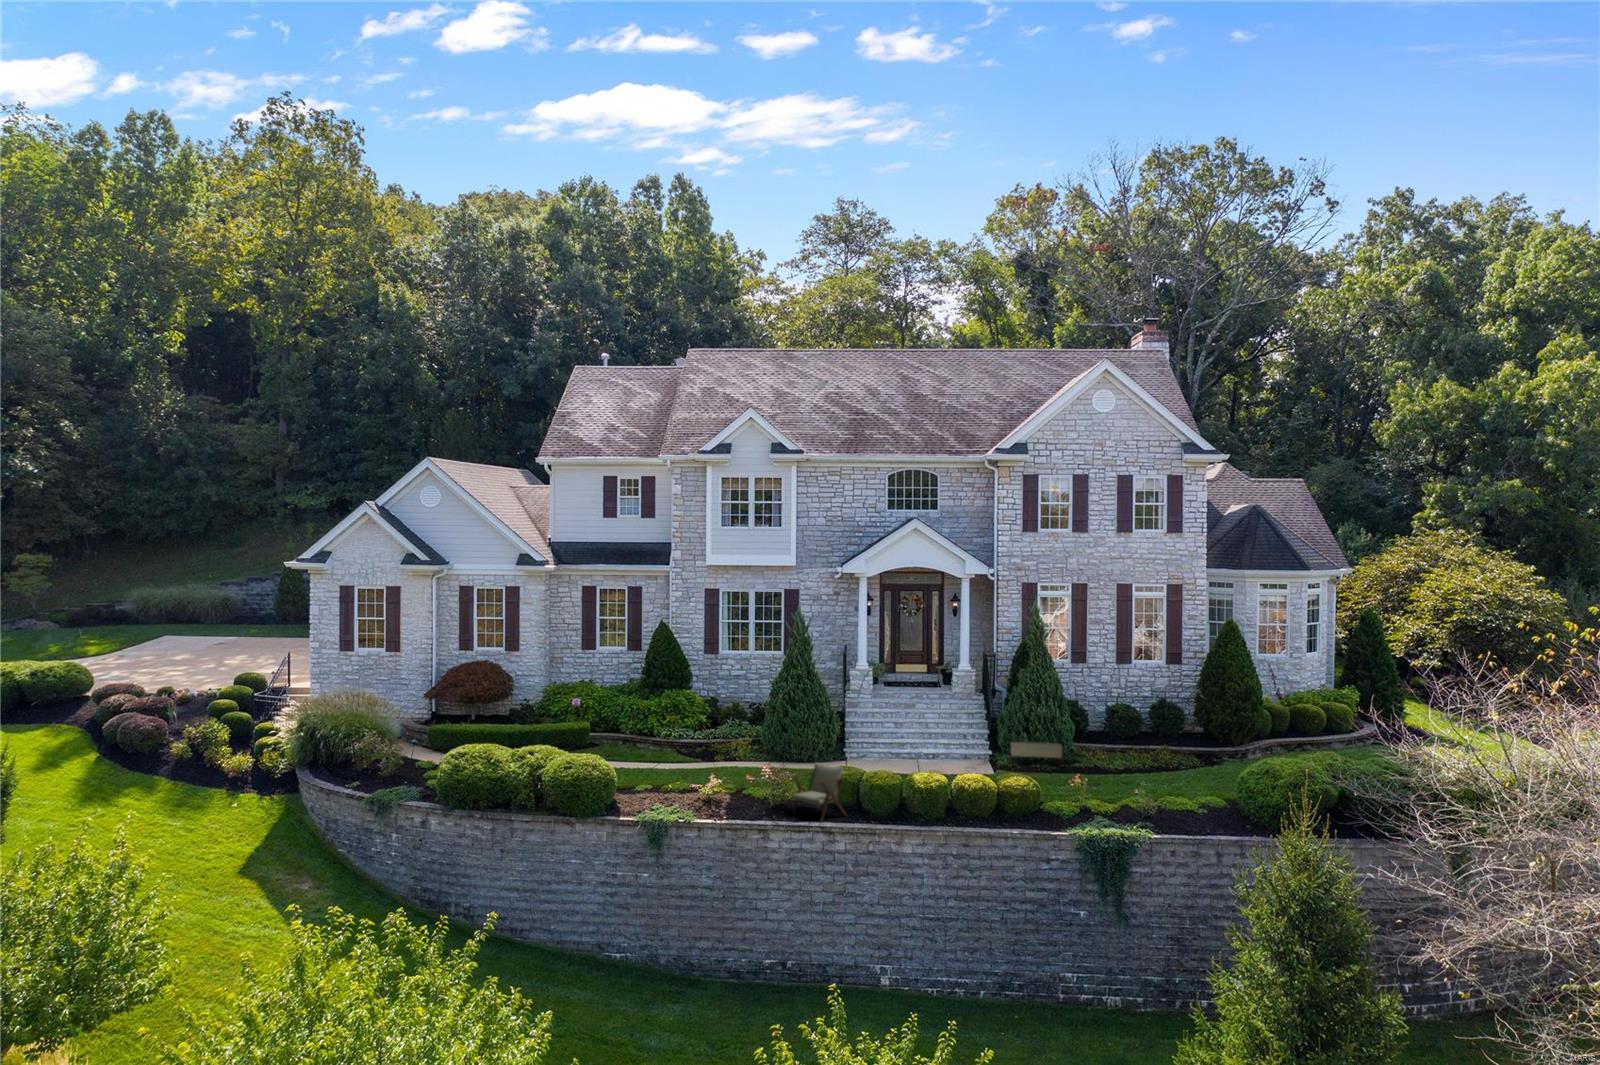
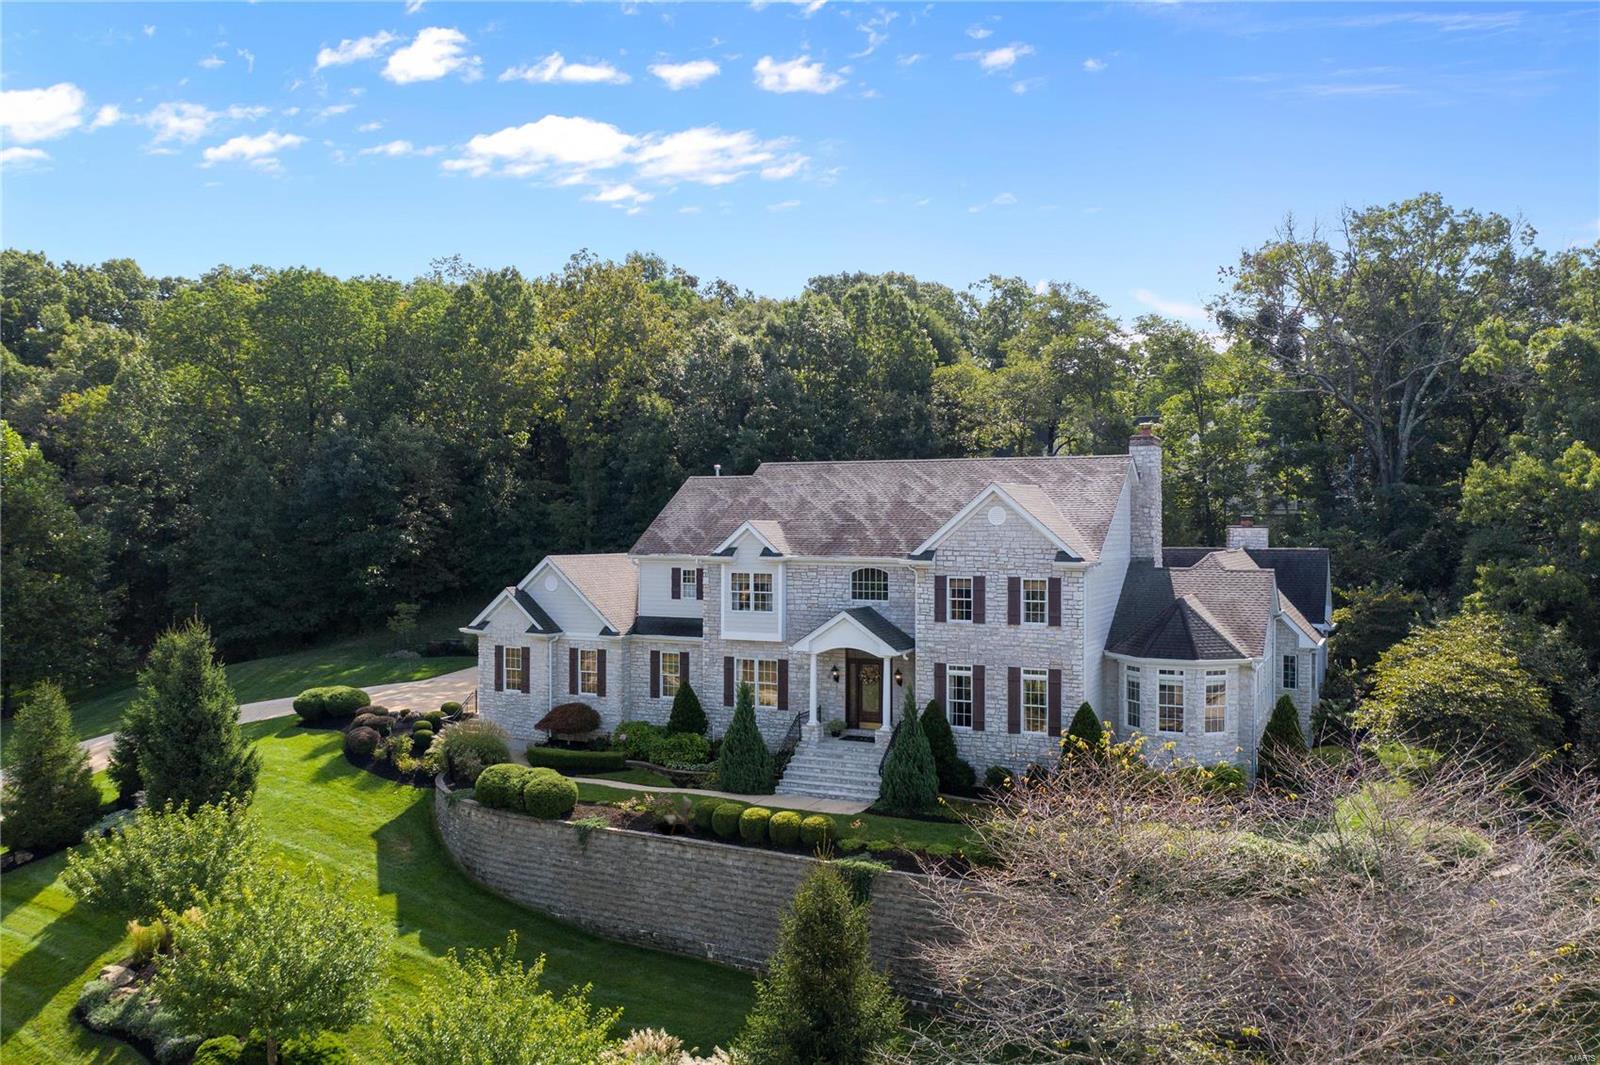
bench: present [1010,742,1062,767] -> none [870,790,909,814]

